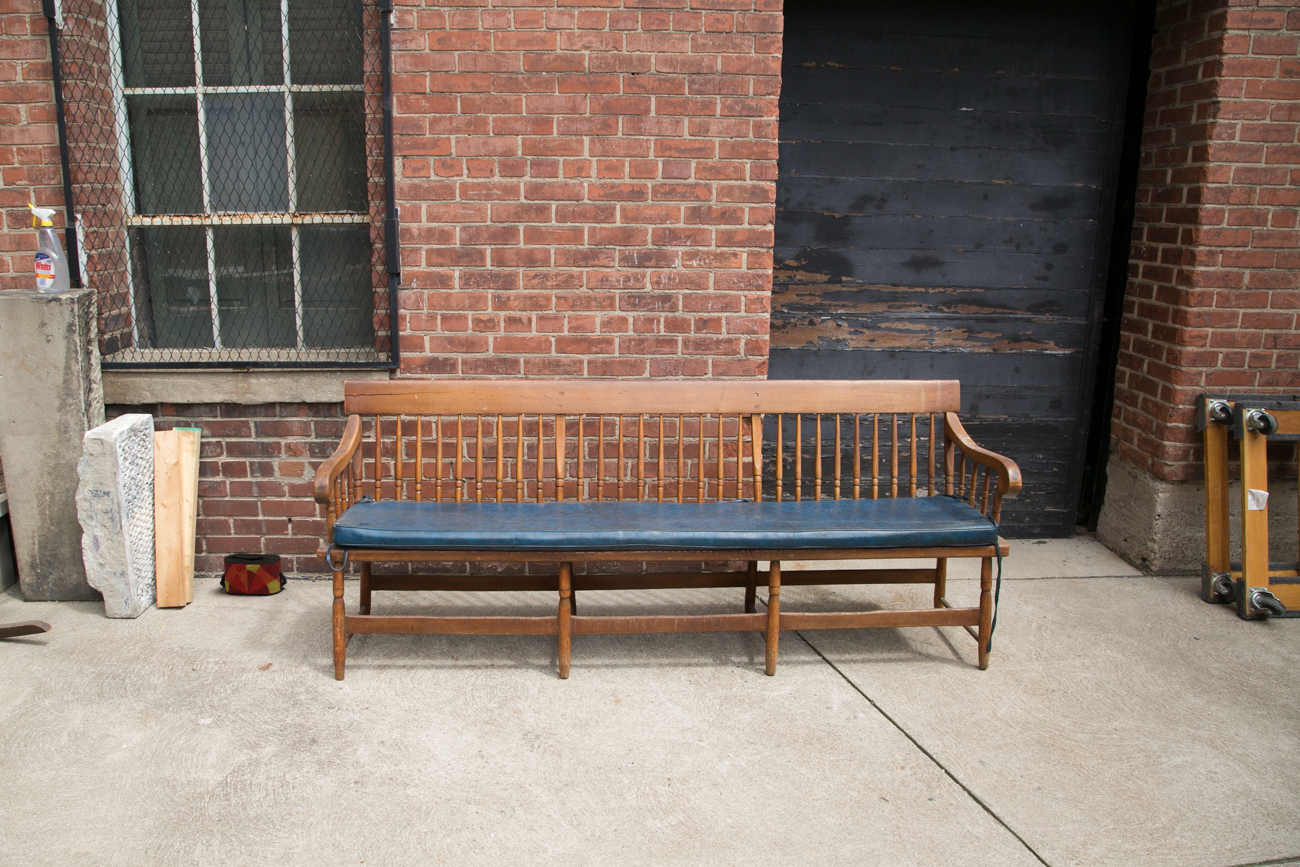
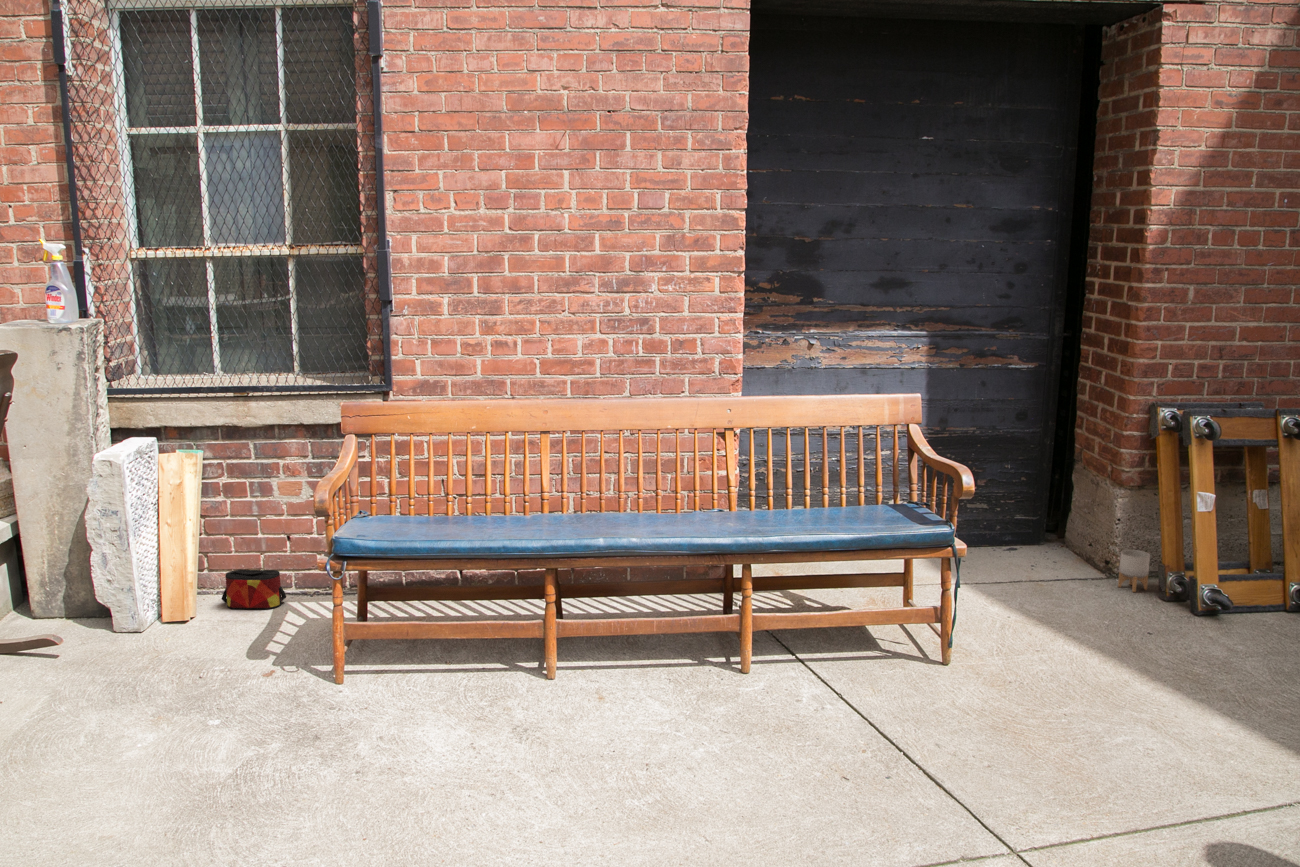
planter: none [1159,547,1194,592] -> present [1118,550,1150,592]

